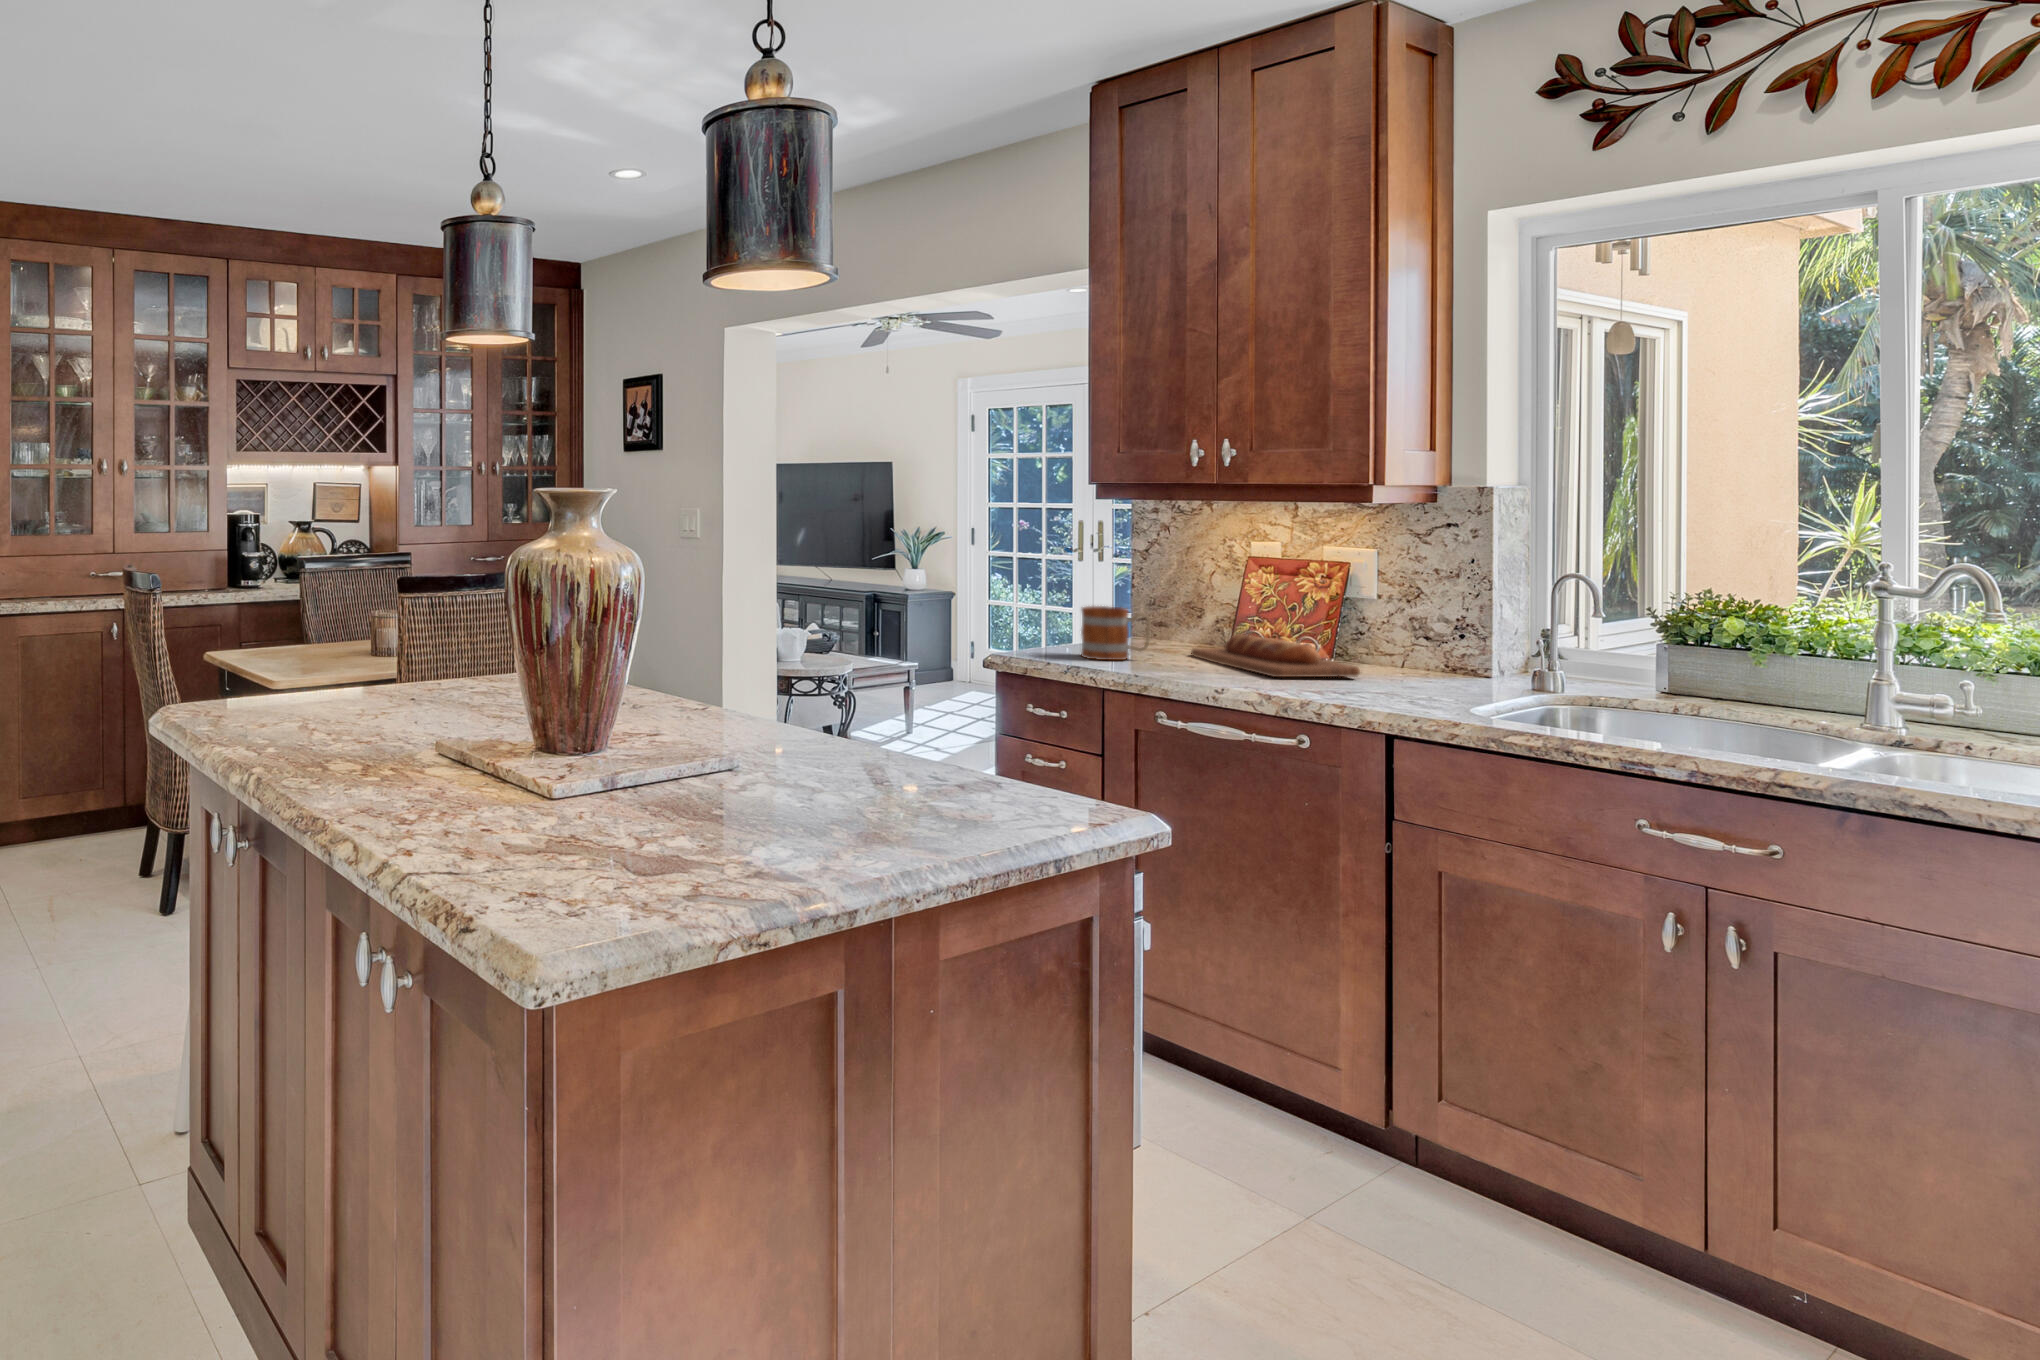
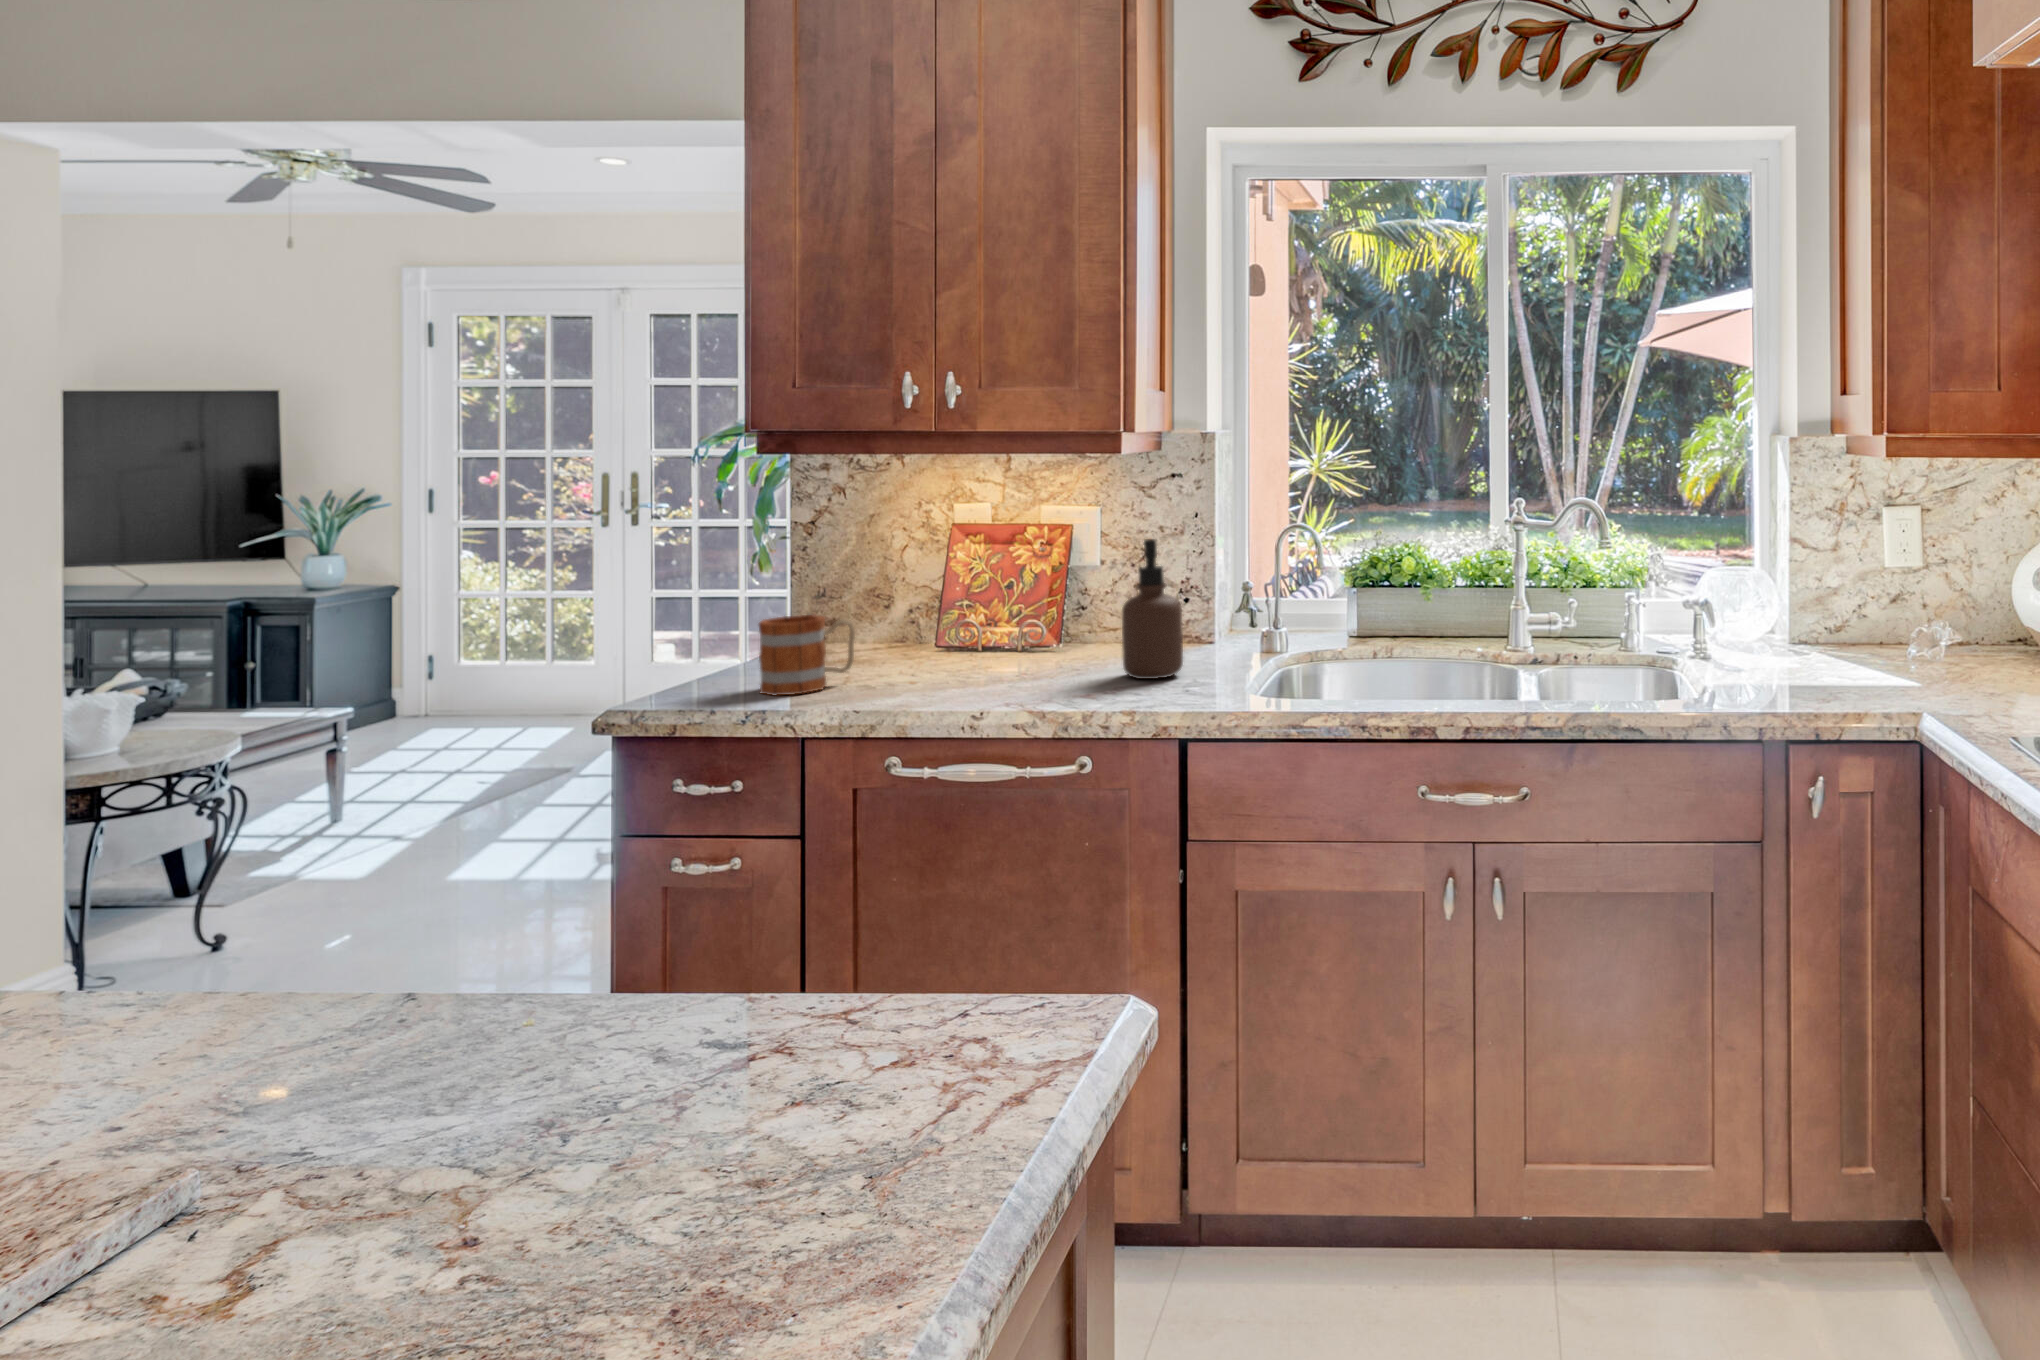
soap dispenser: none [1370,573,1431,693] -> present [1122,539,1183,679]
bread loaf: present [1191,635,1360,677] -> none [895,629,1102,682]

